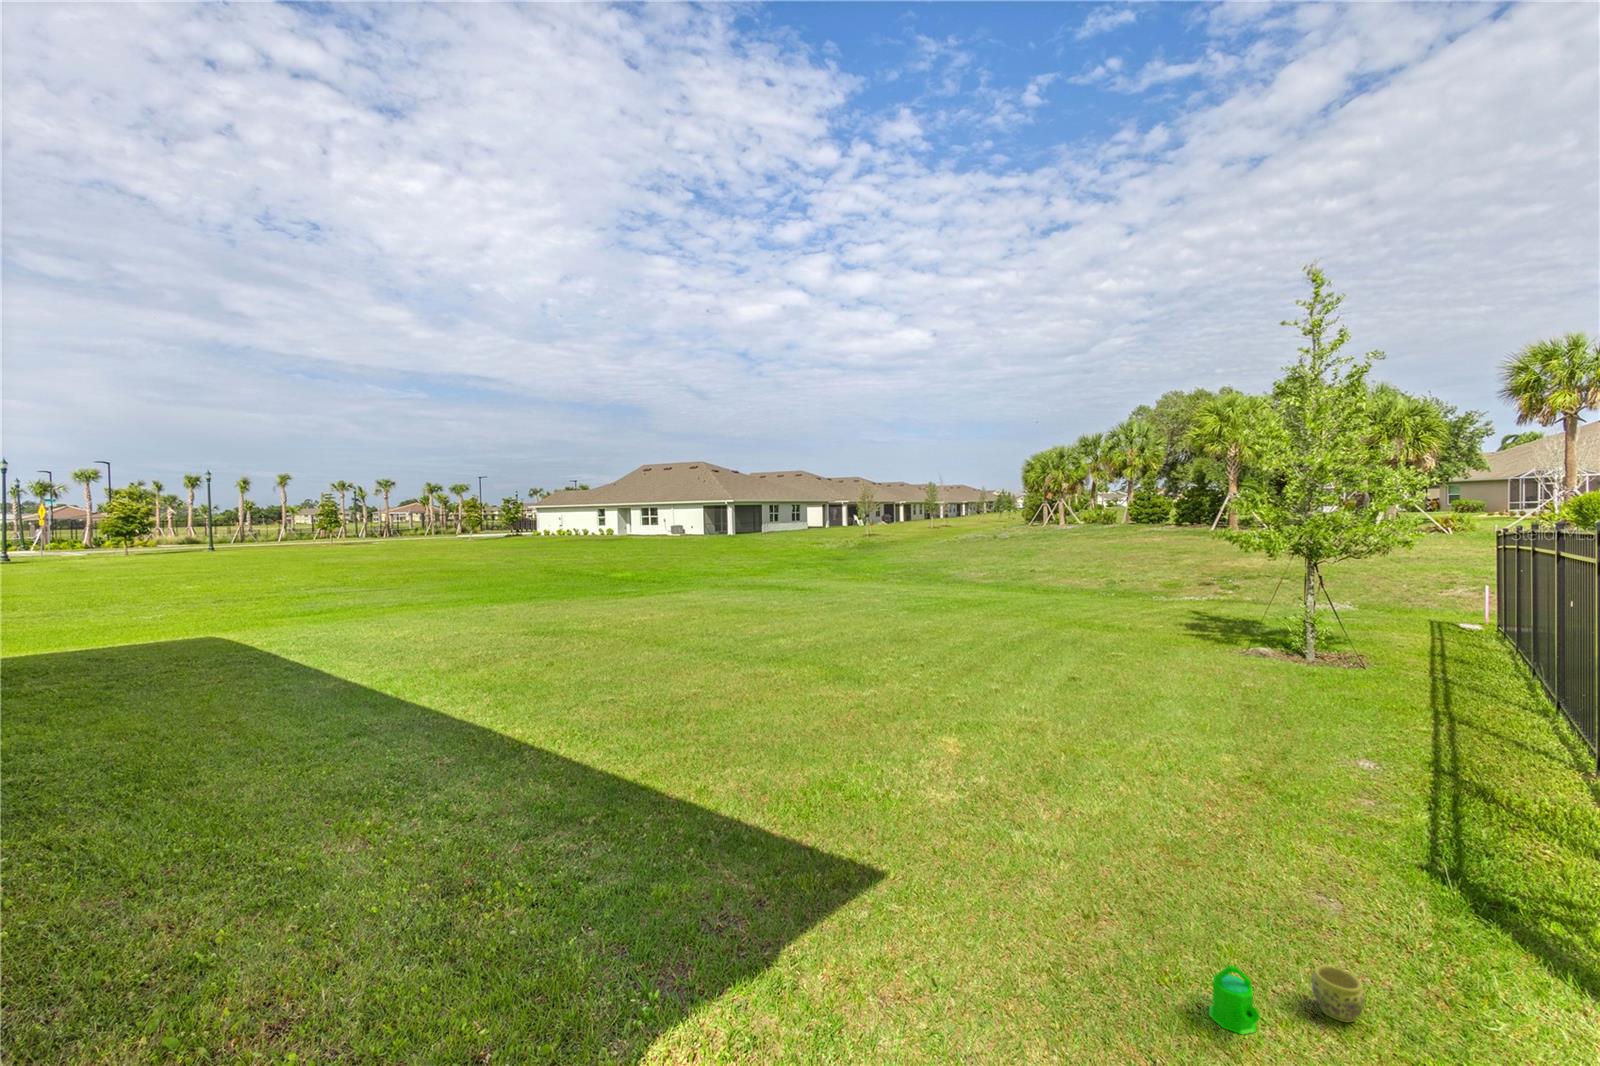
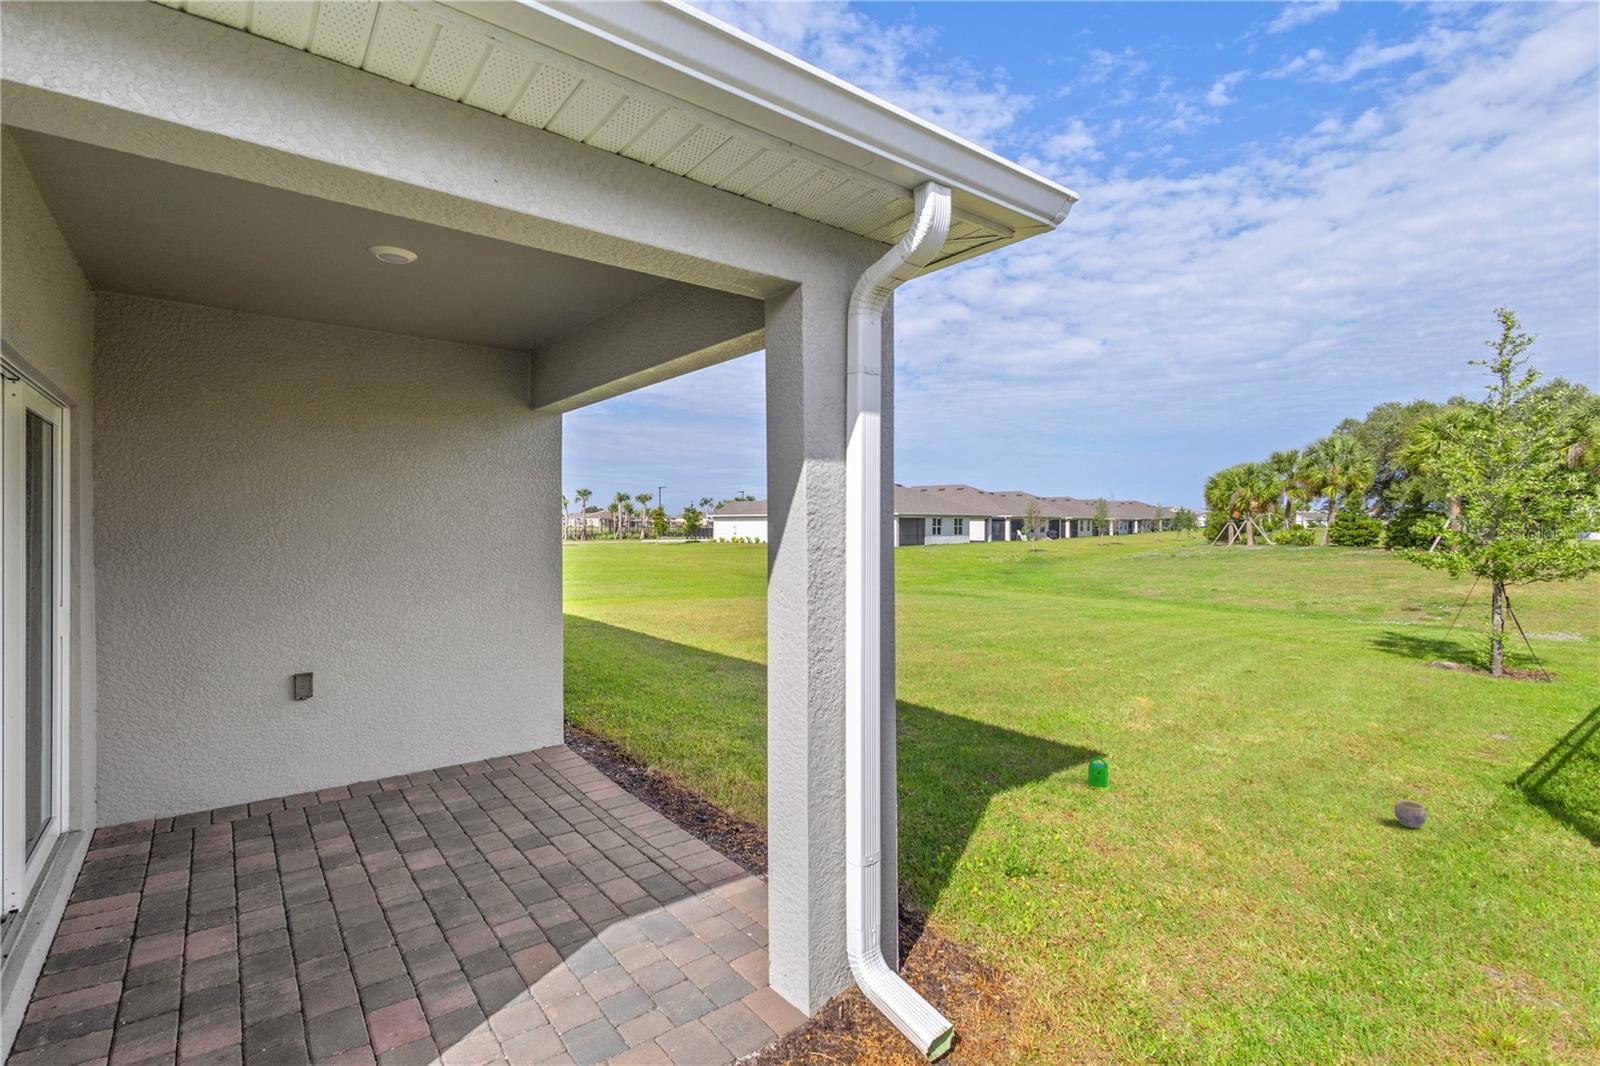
watering can: present [1209,966,1259,1035] -> present [1087,756,1109,787]

